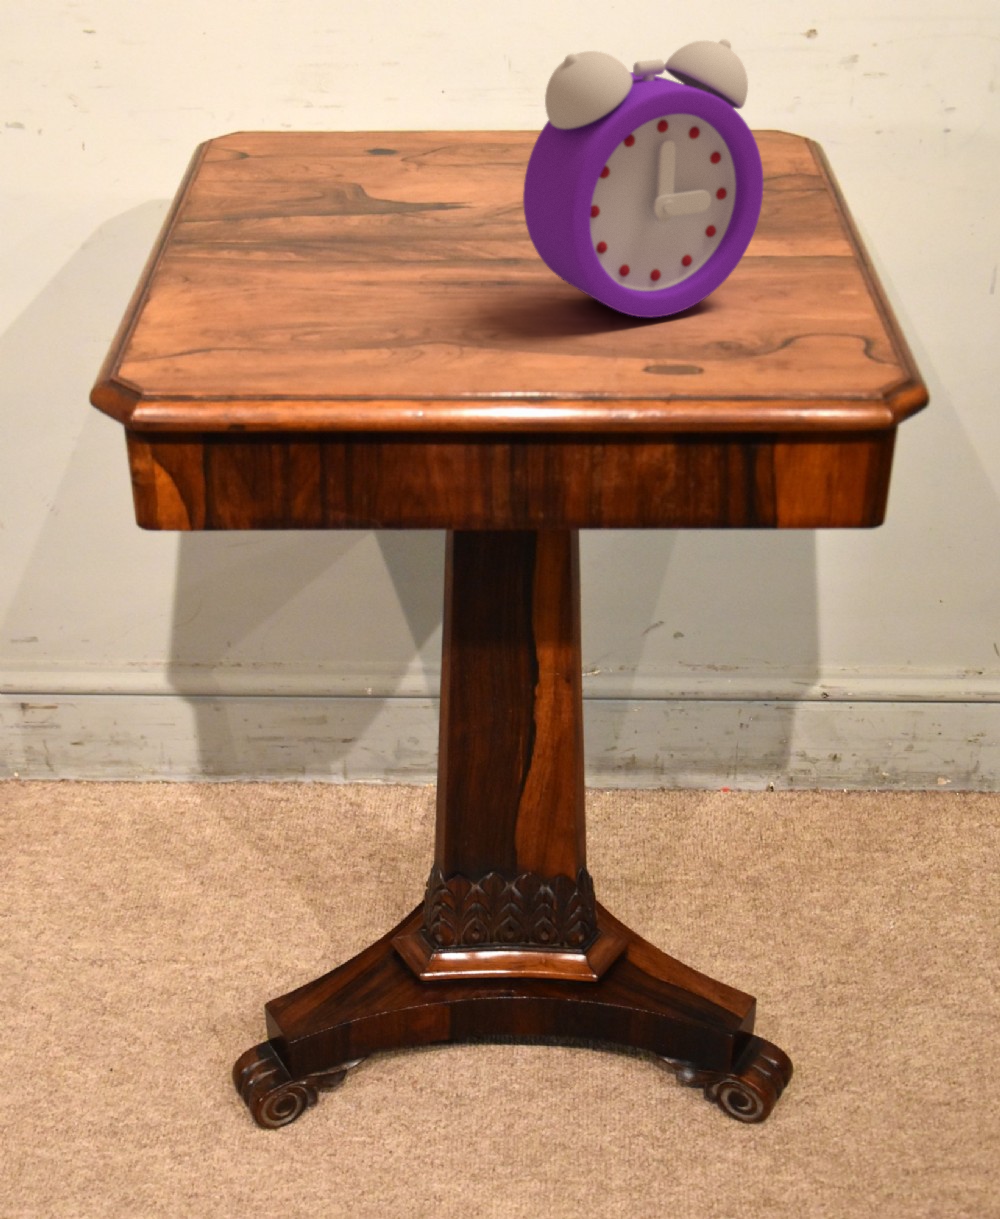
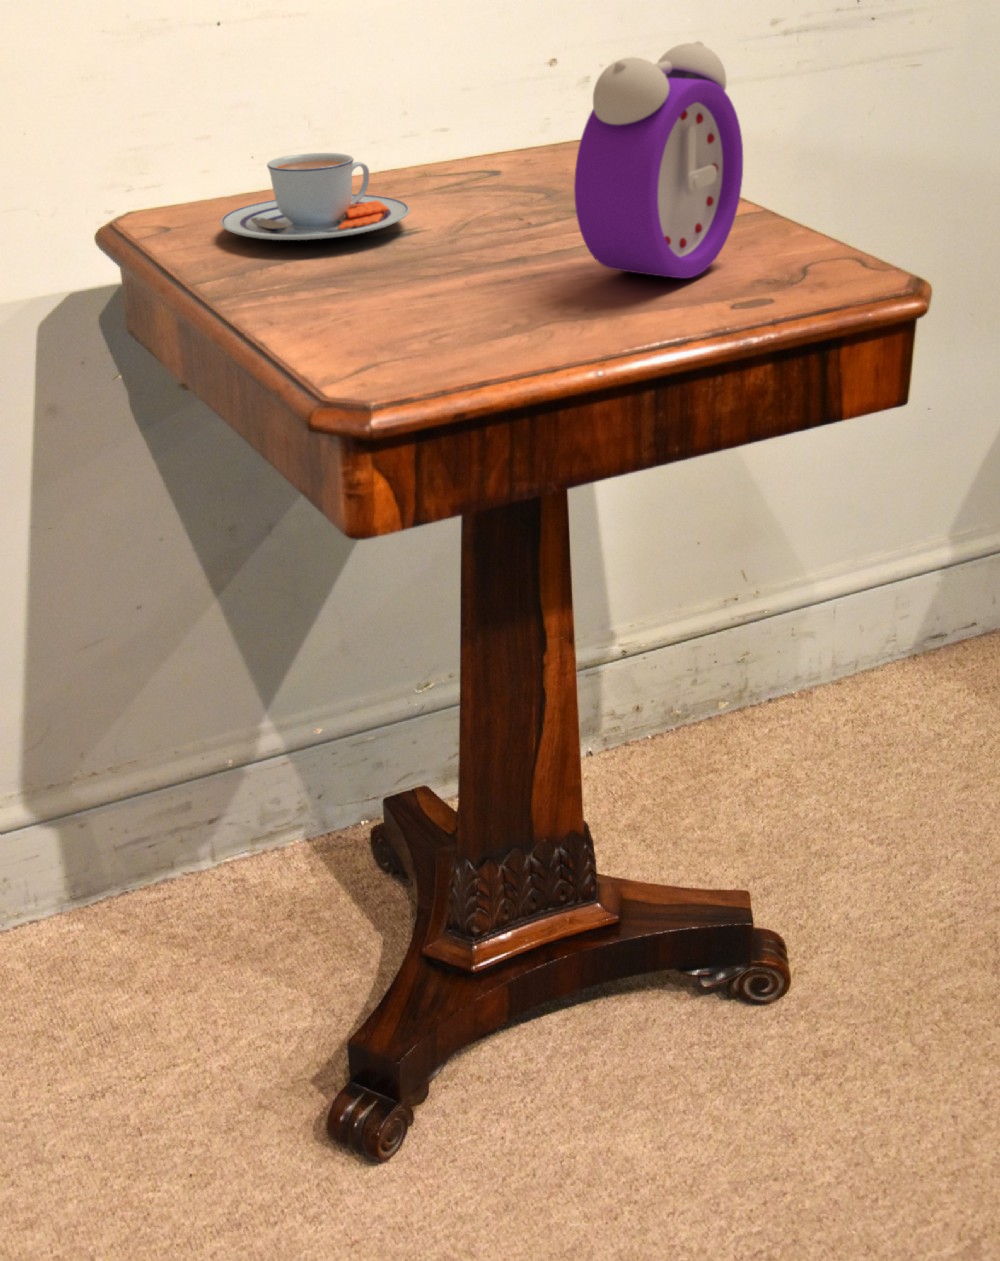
teacup: none [293,102,494,198] -> present [220,153,410,240]

